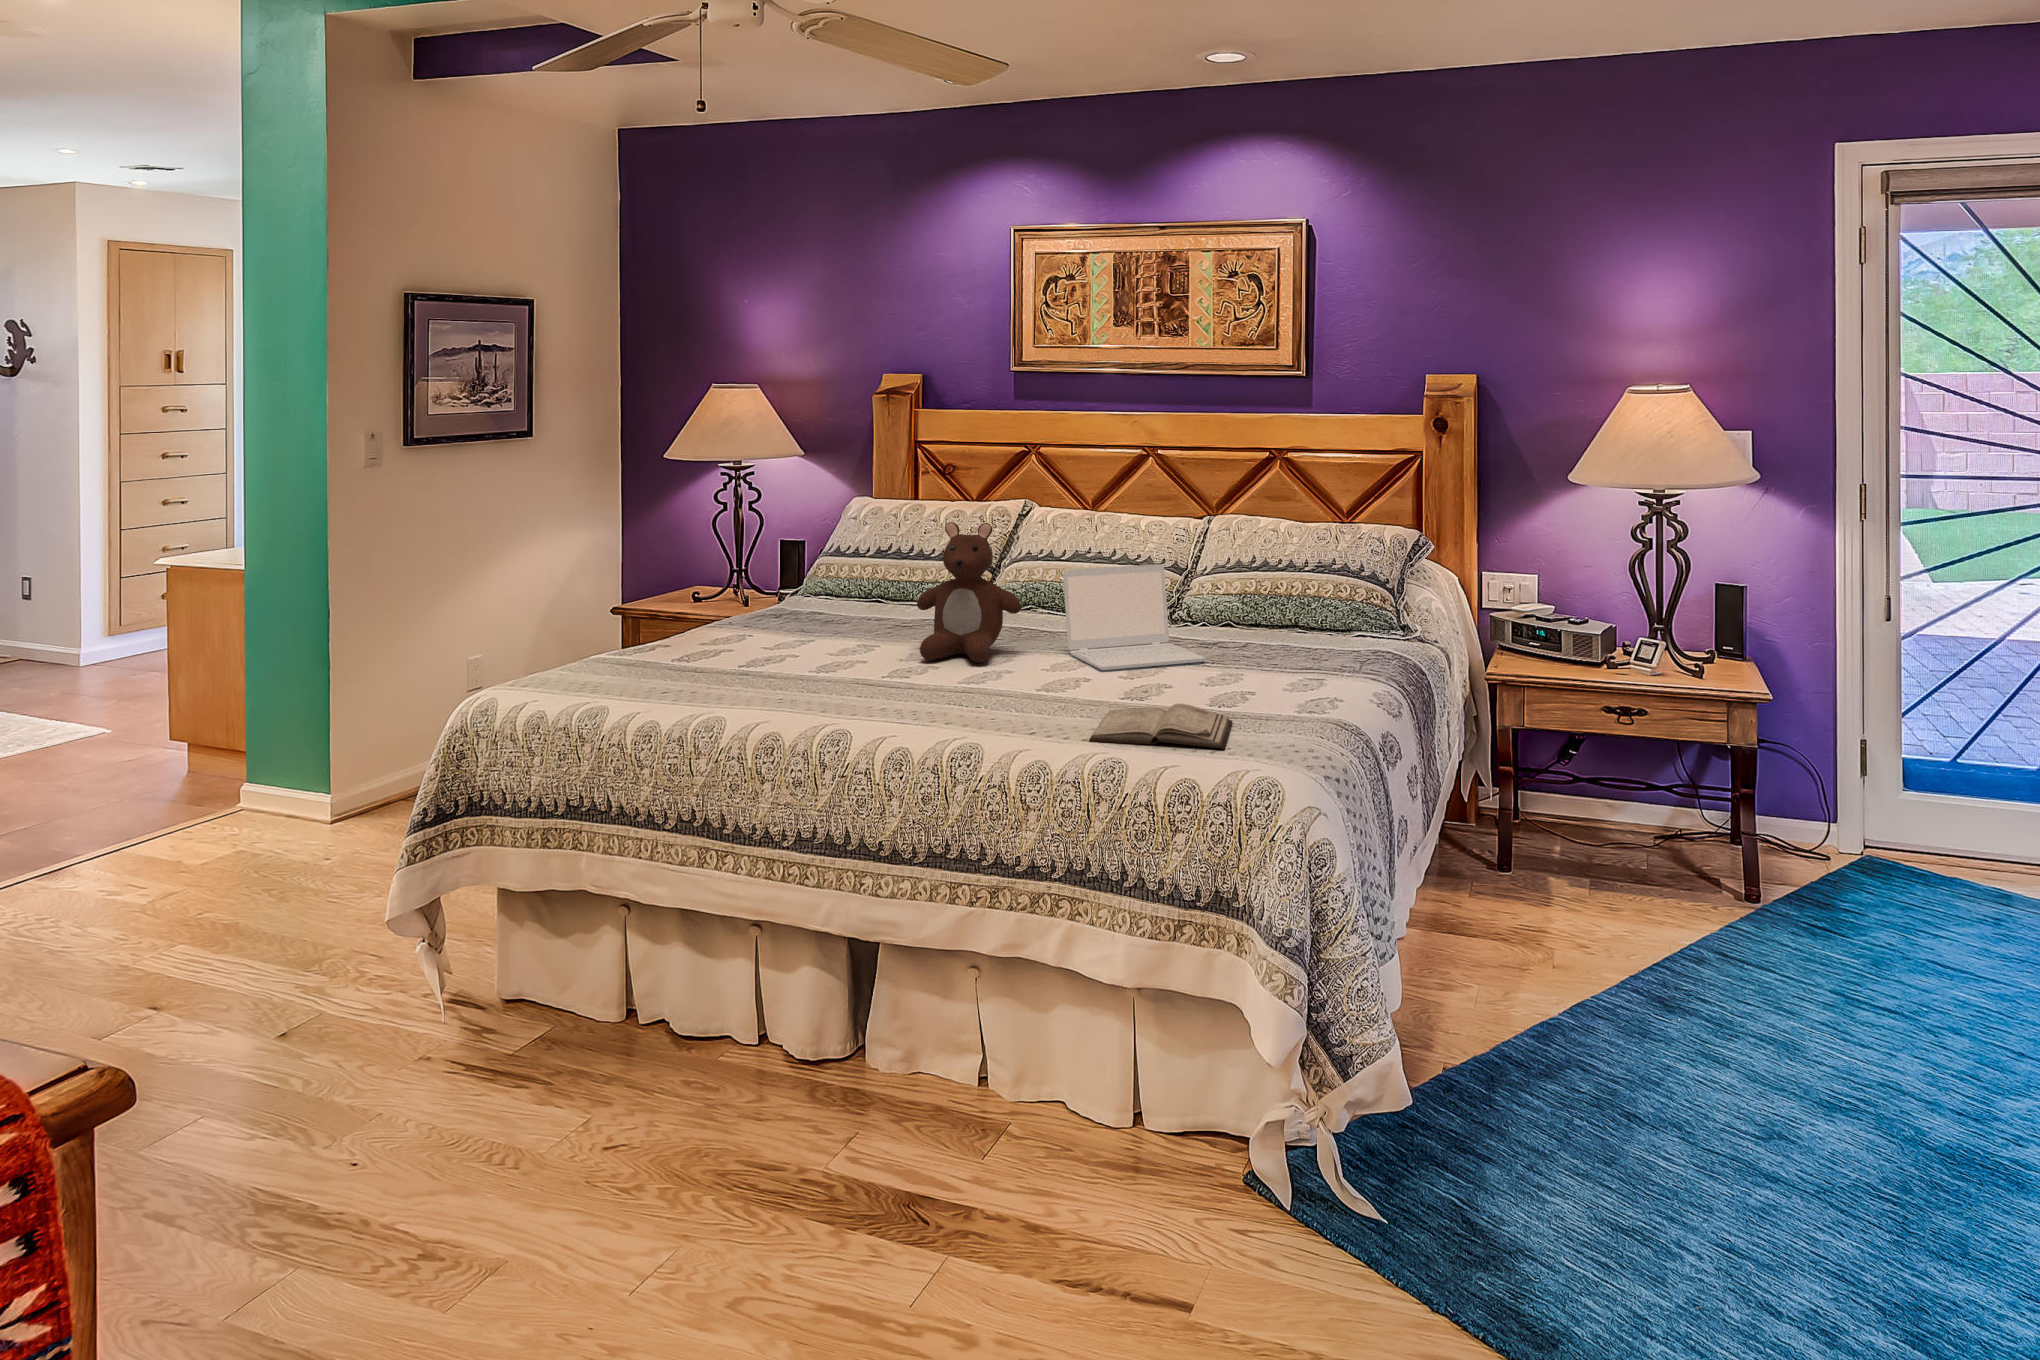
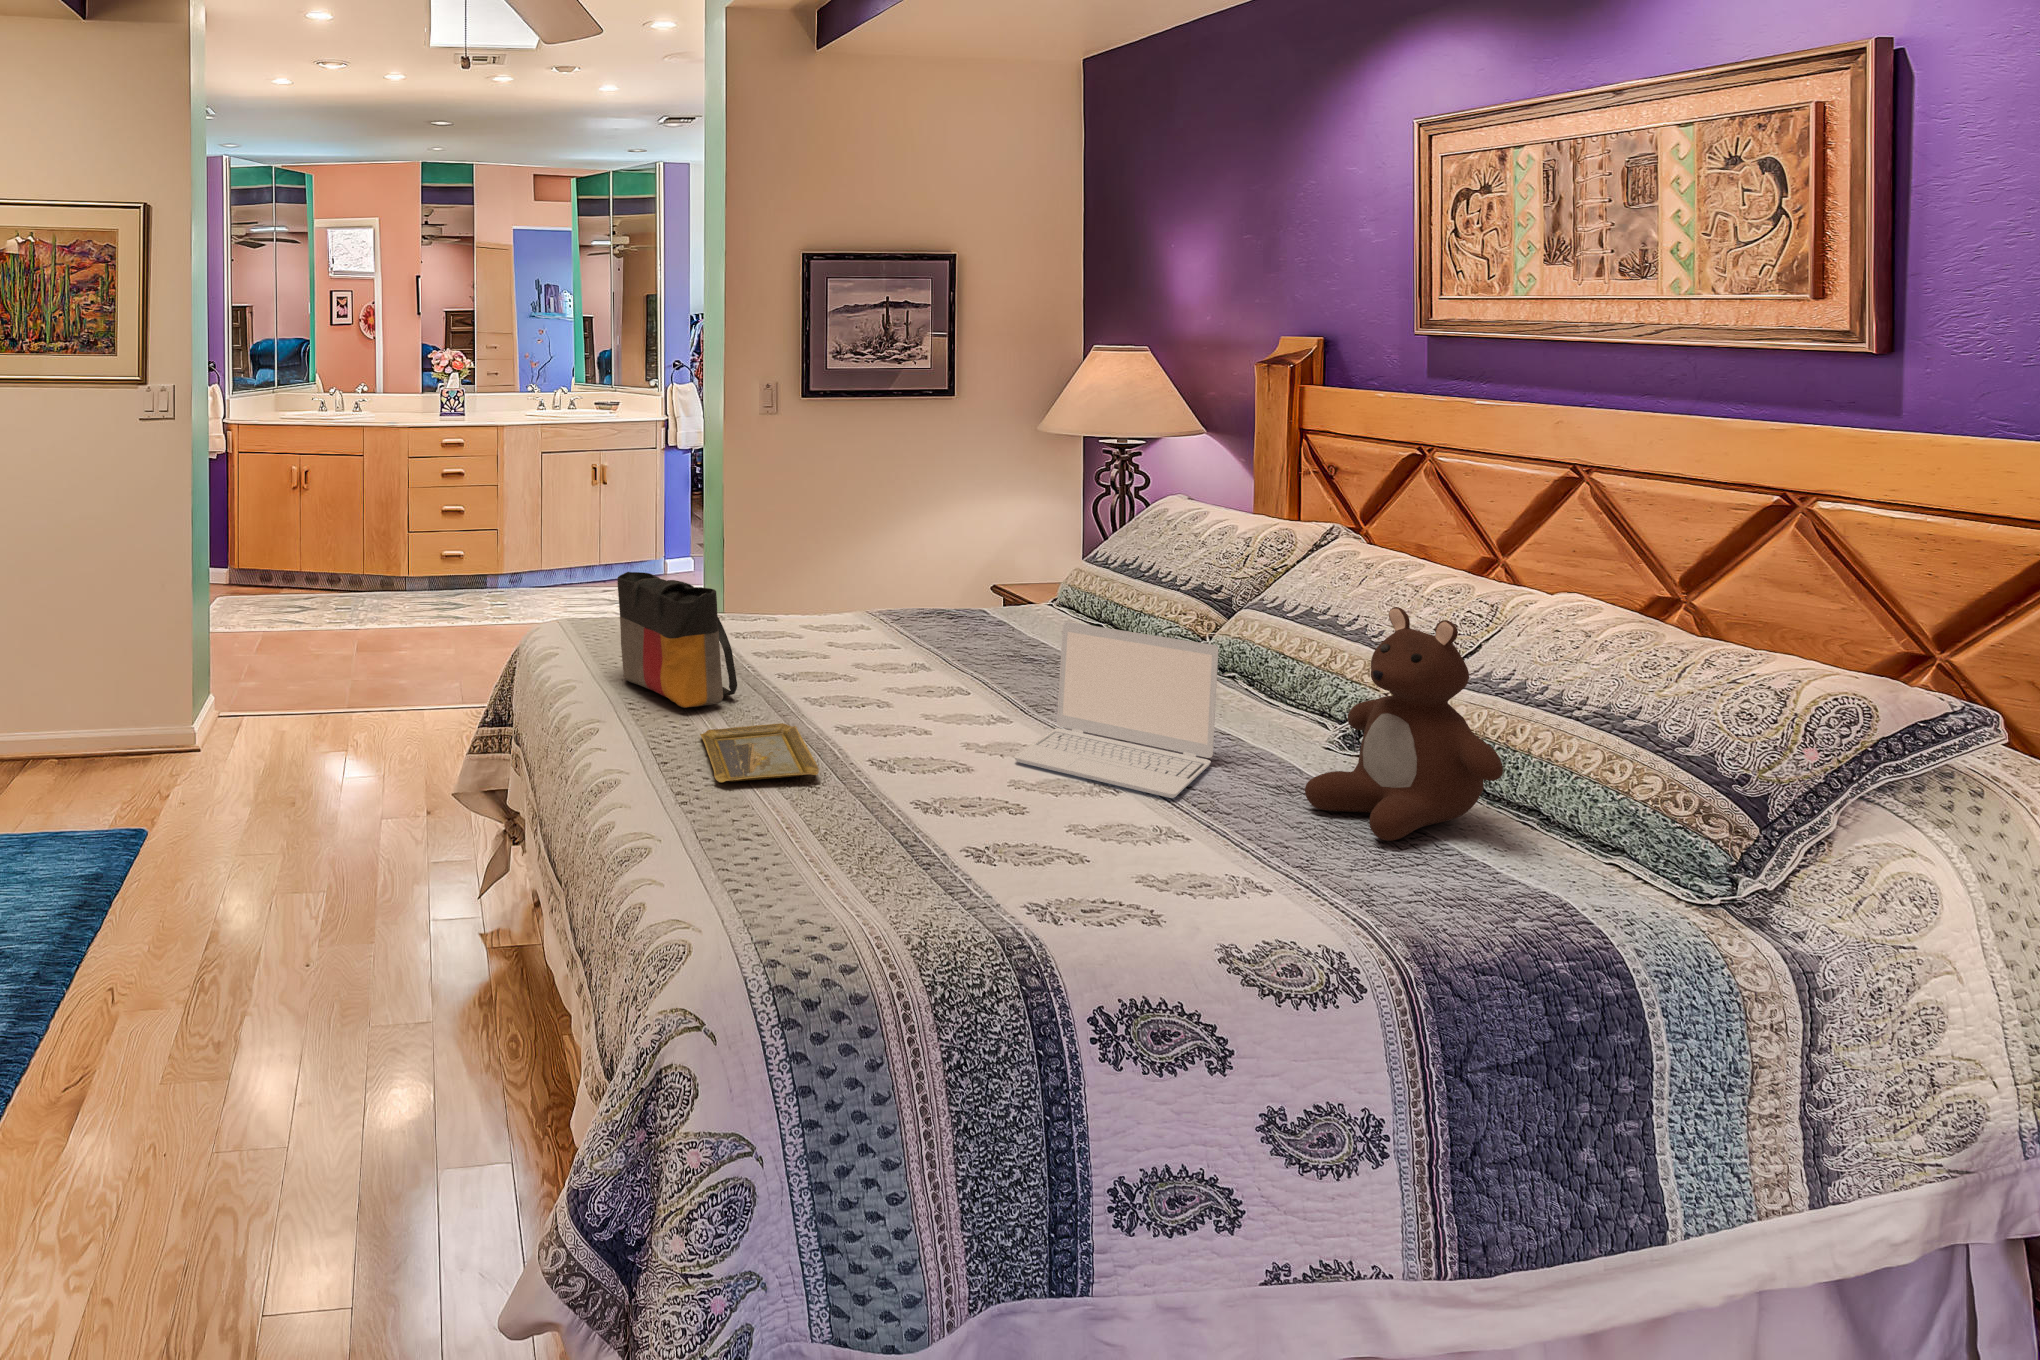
teddy bear: present [917,522,1021,663] -> present [1305,607,1503,841]
tote bag: none [716,587,870,707] -> present [617,572,737,708]
tray: none [915,688,1058,724] -> present [700,723,819,782]
diary: present [1089,704,1232,749] -> none [721,805,913,897]

